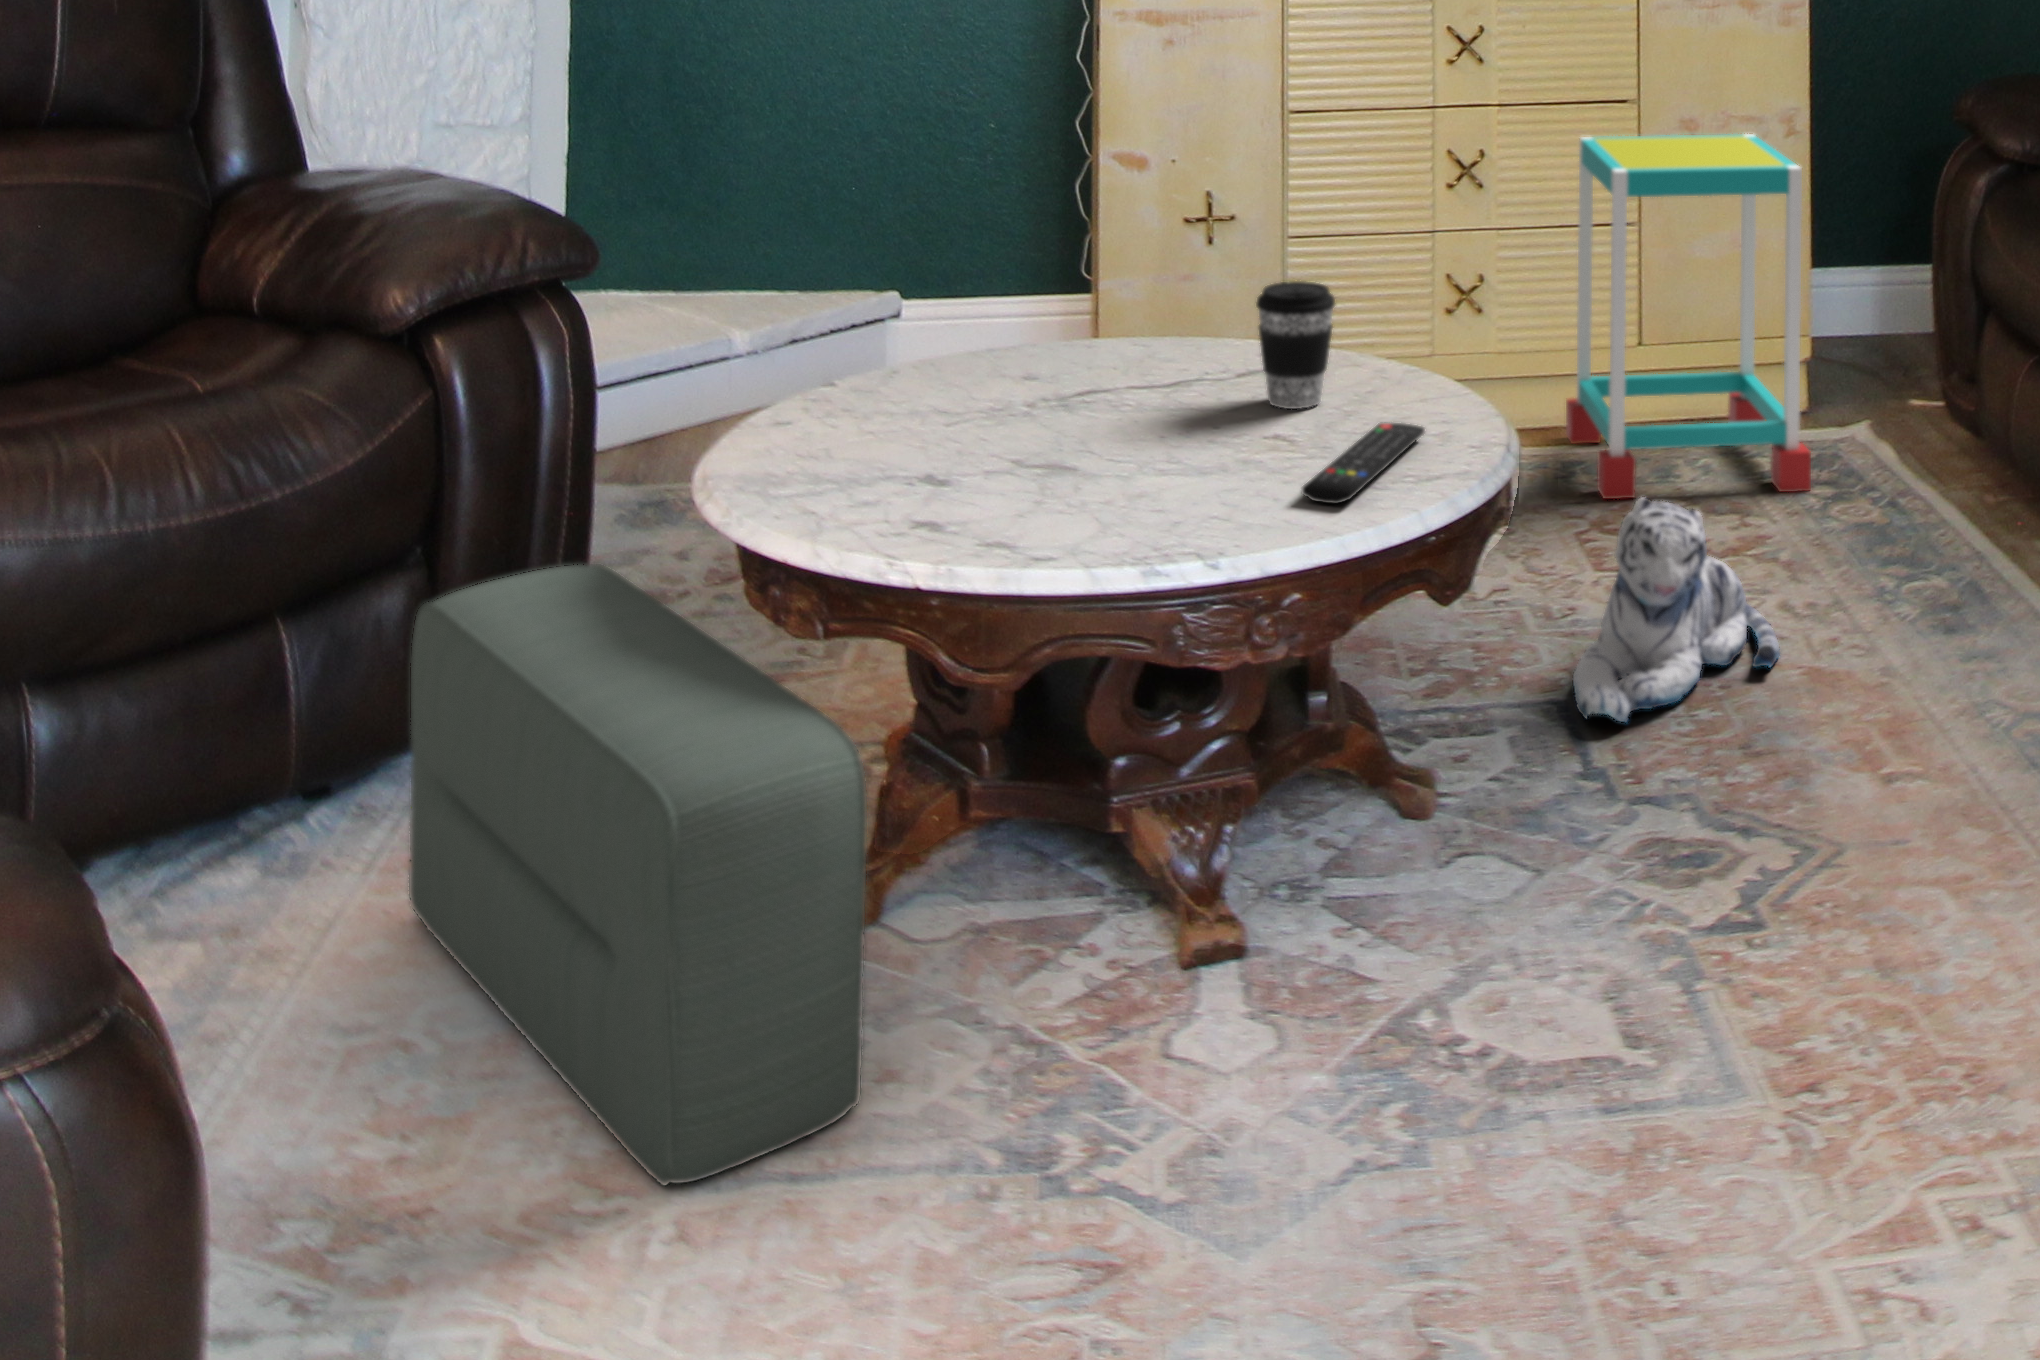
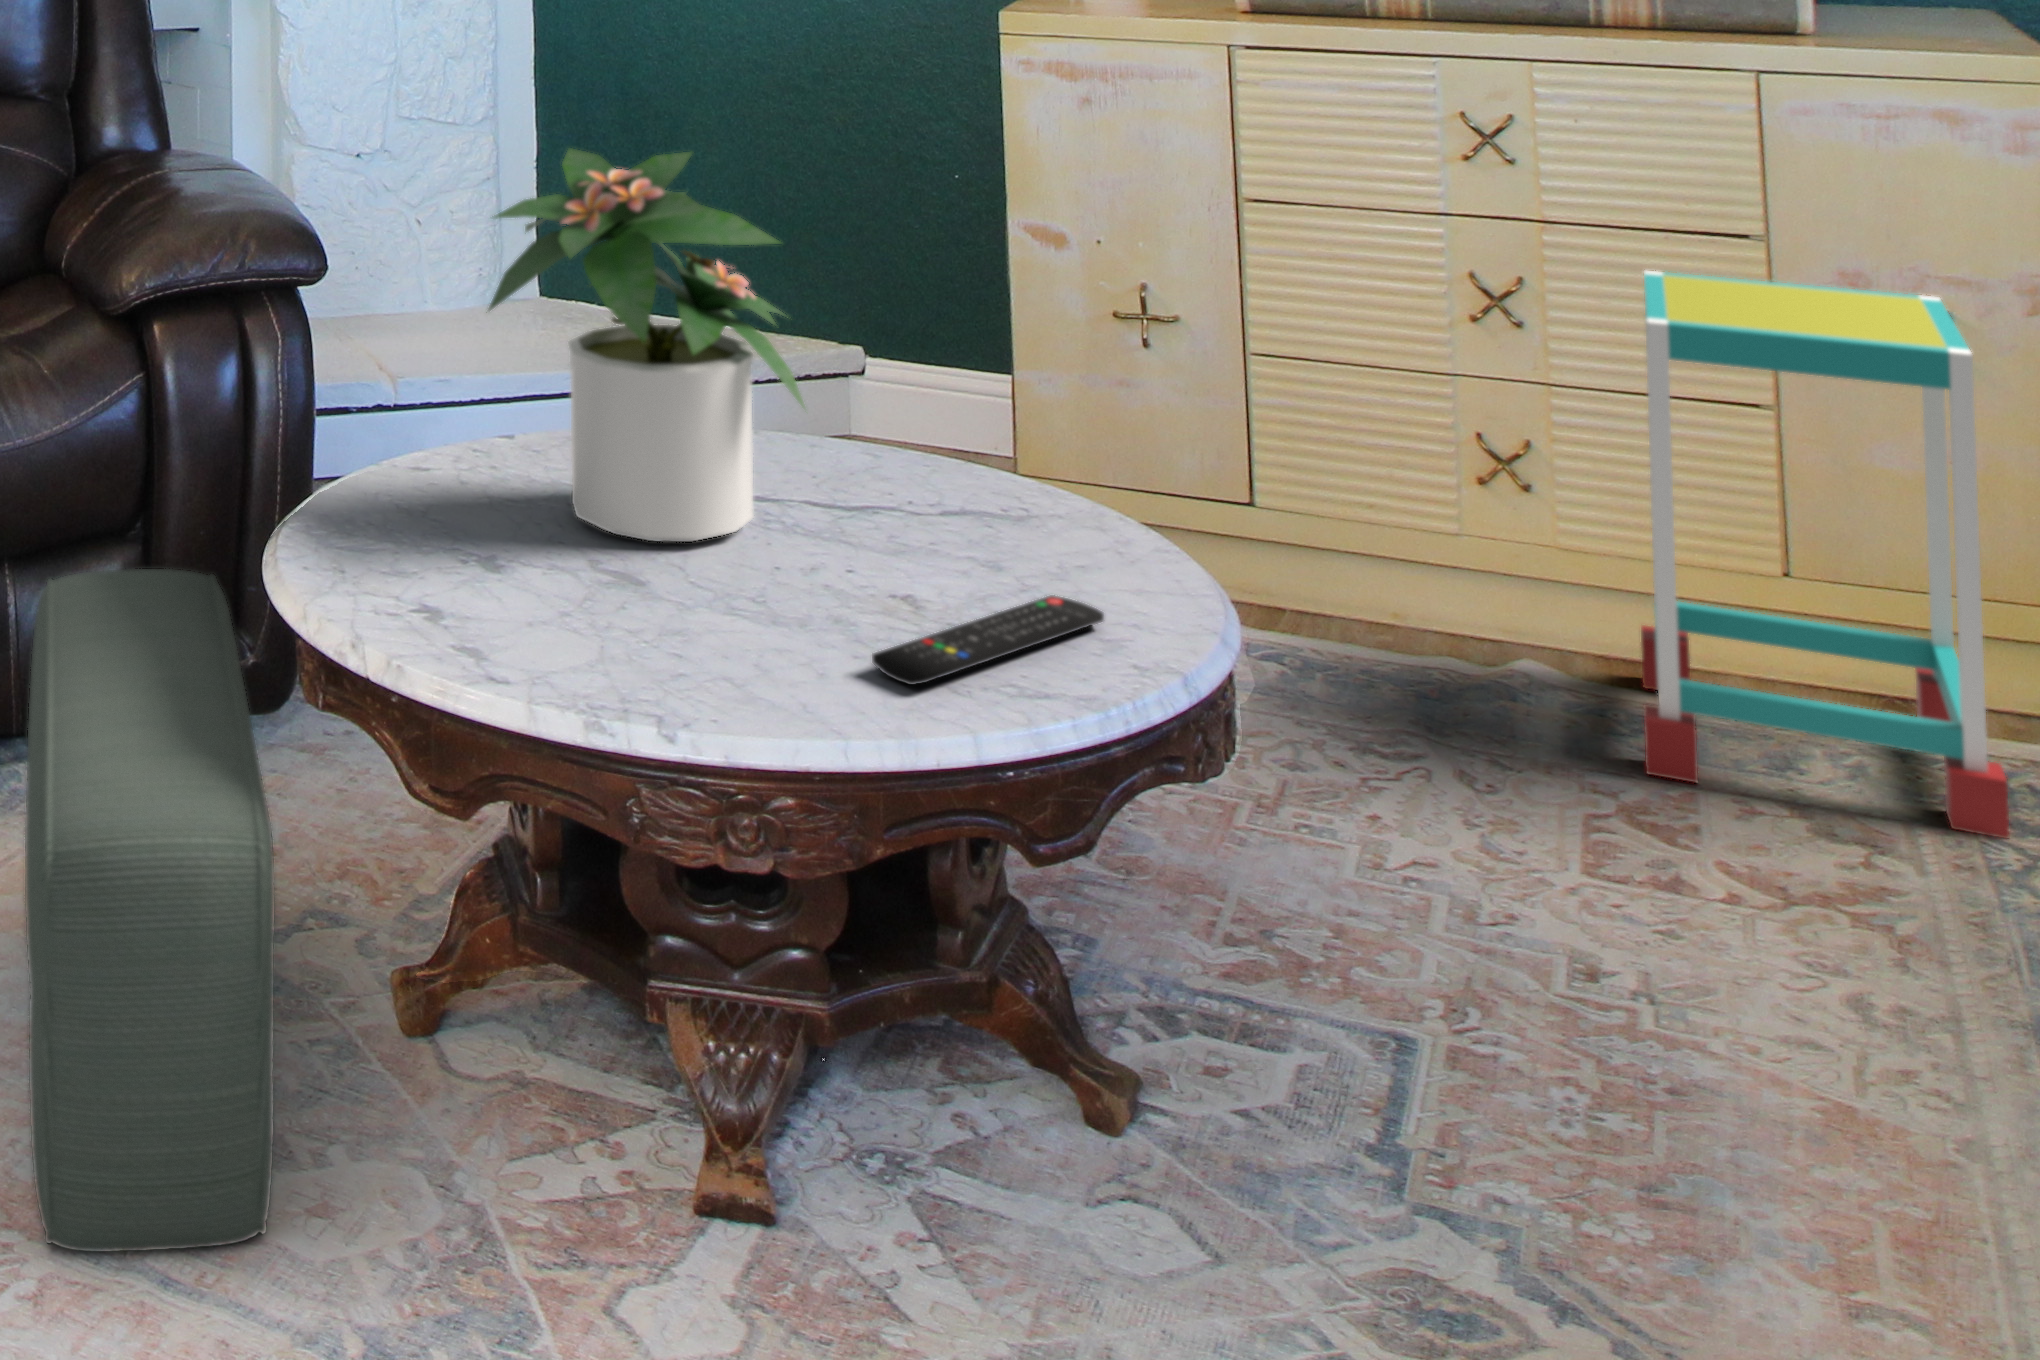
potted plant: none [901,105,1172,445] -> present [489,149,804,542]
coffee cup: present [1256,281,1335,409] -> none [929,396,1032,558]
plush toy: present [1573,497,1780,722] -> none [1411,780,1806,1095]

